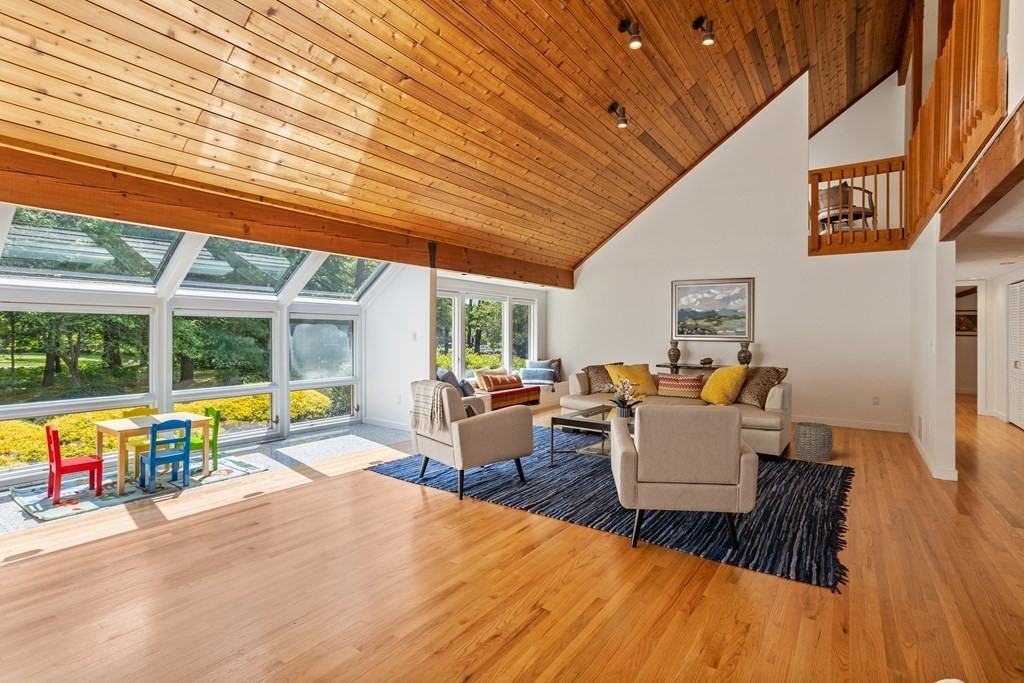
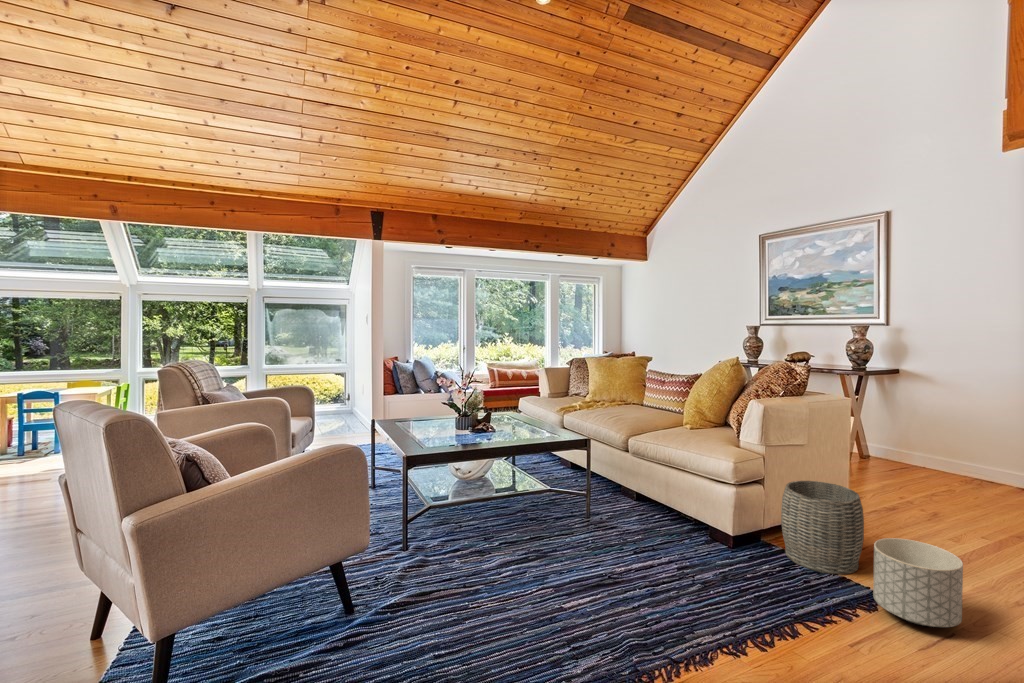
planter: none [852,438,886,469] -> present [873,538,963,627]

